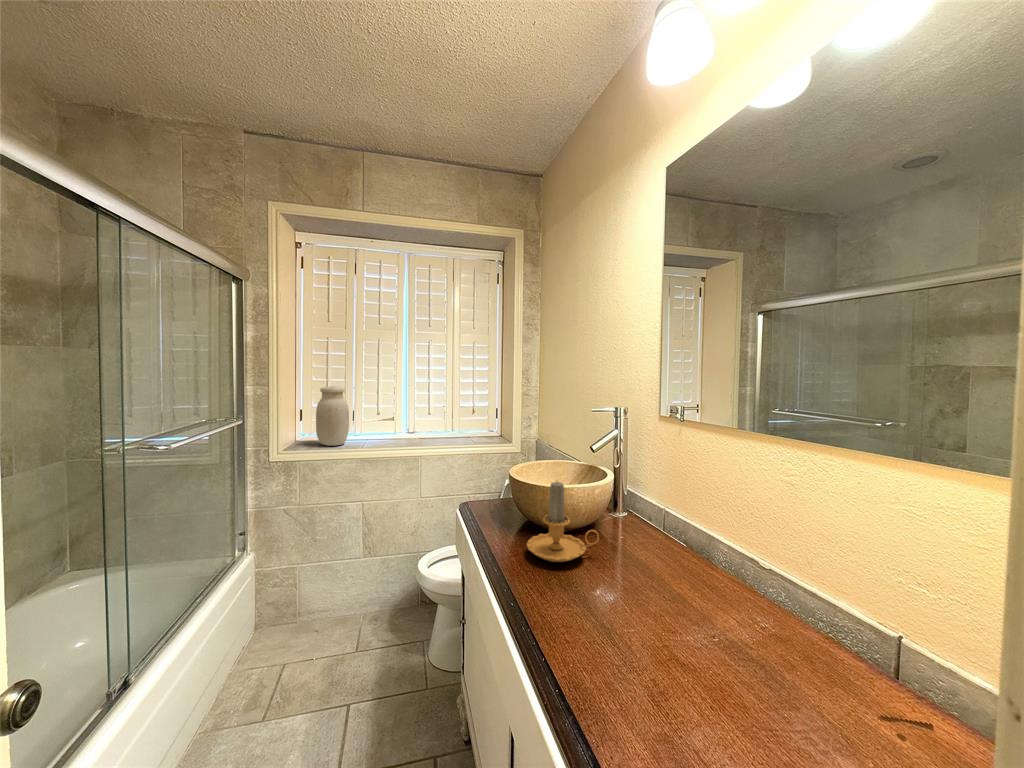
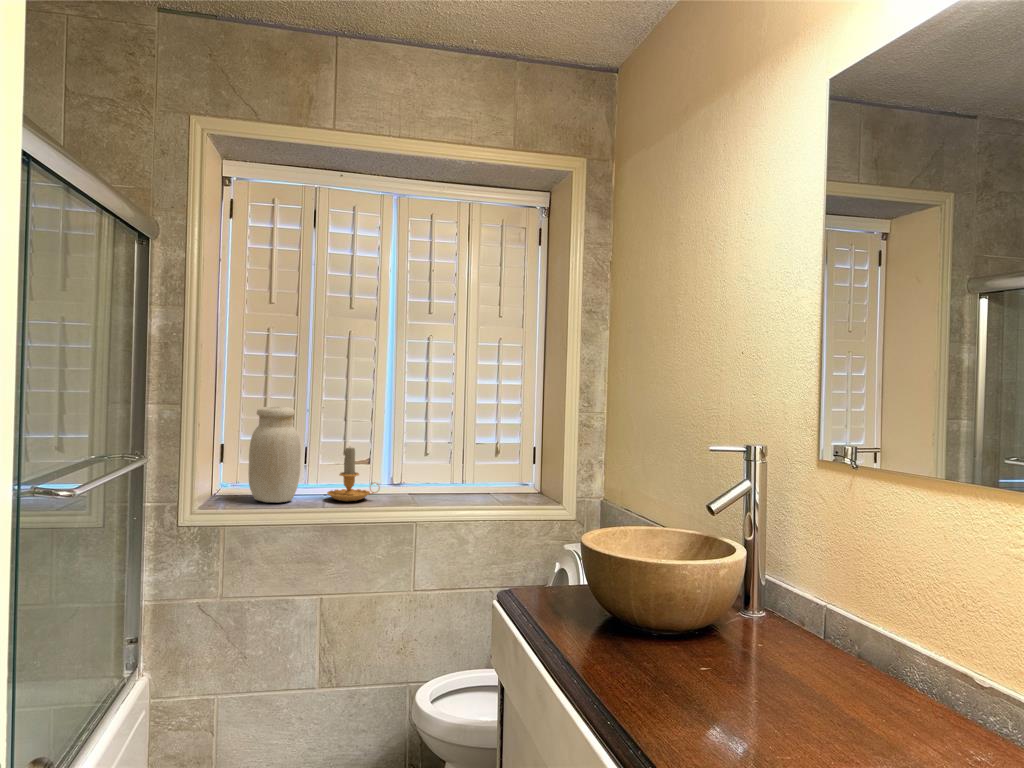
candle: present [527,482,599,562] -> present [327,447,380,501]

